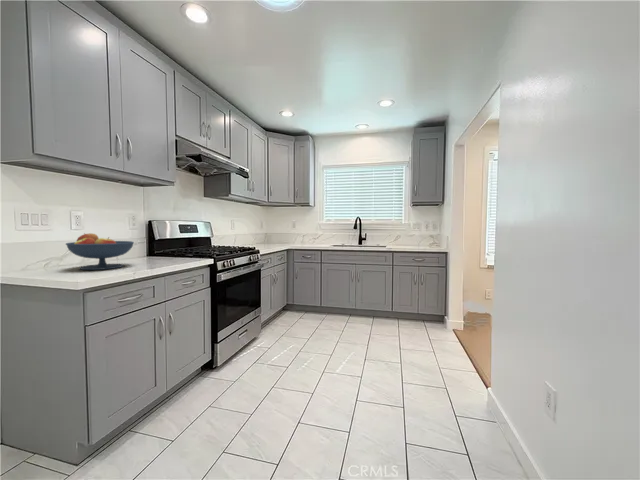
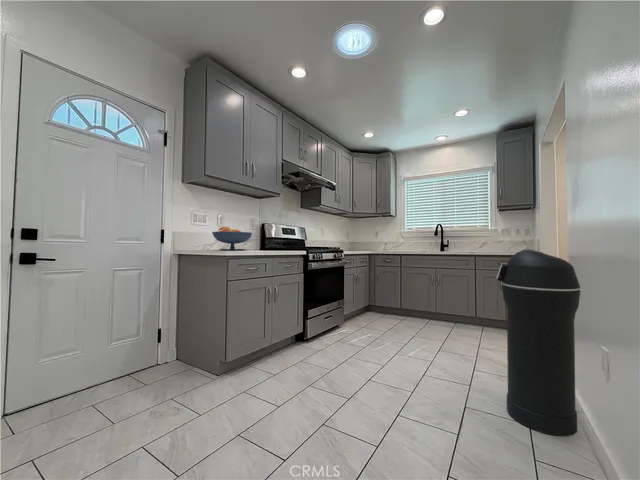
trash can: none [433,271,512,462] -> present [497,250,580,436]

